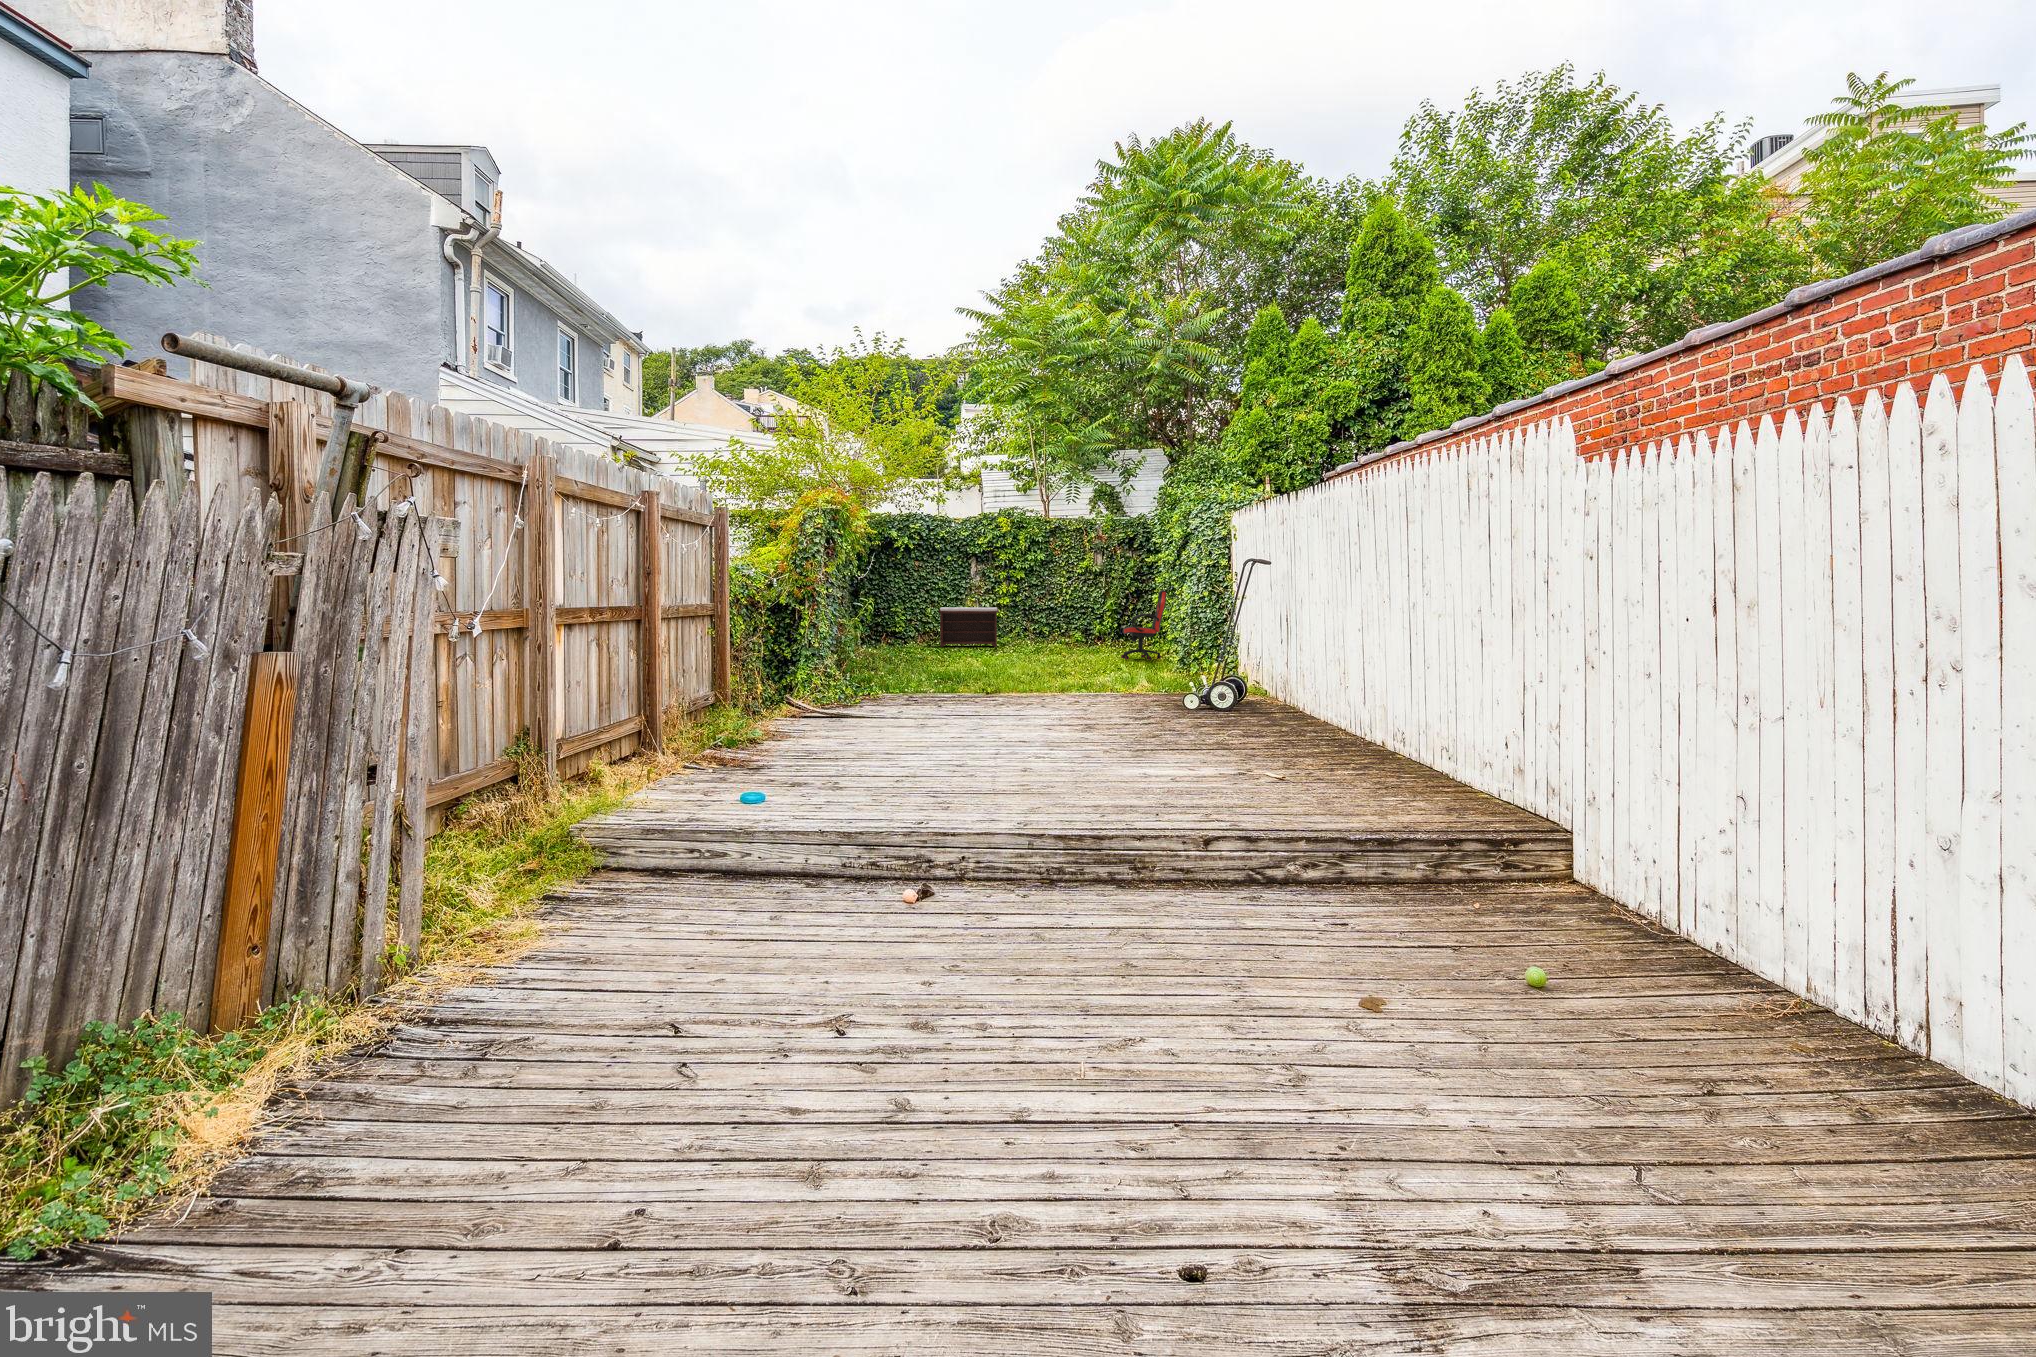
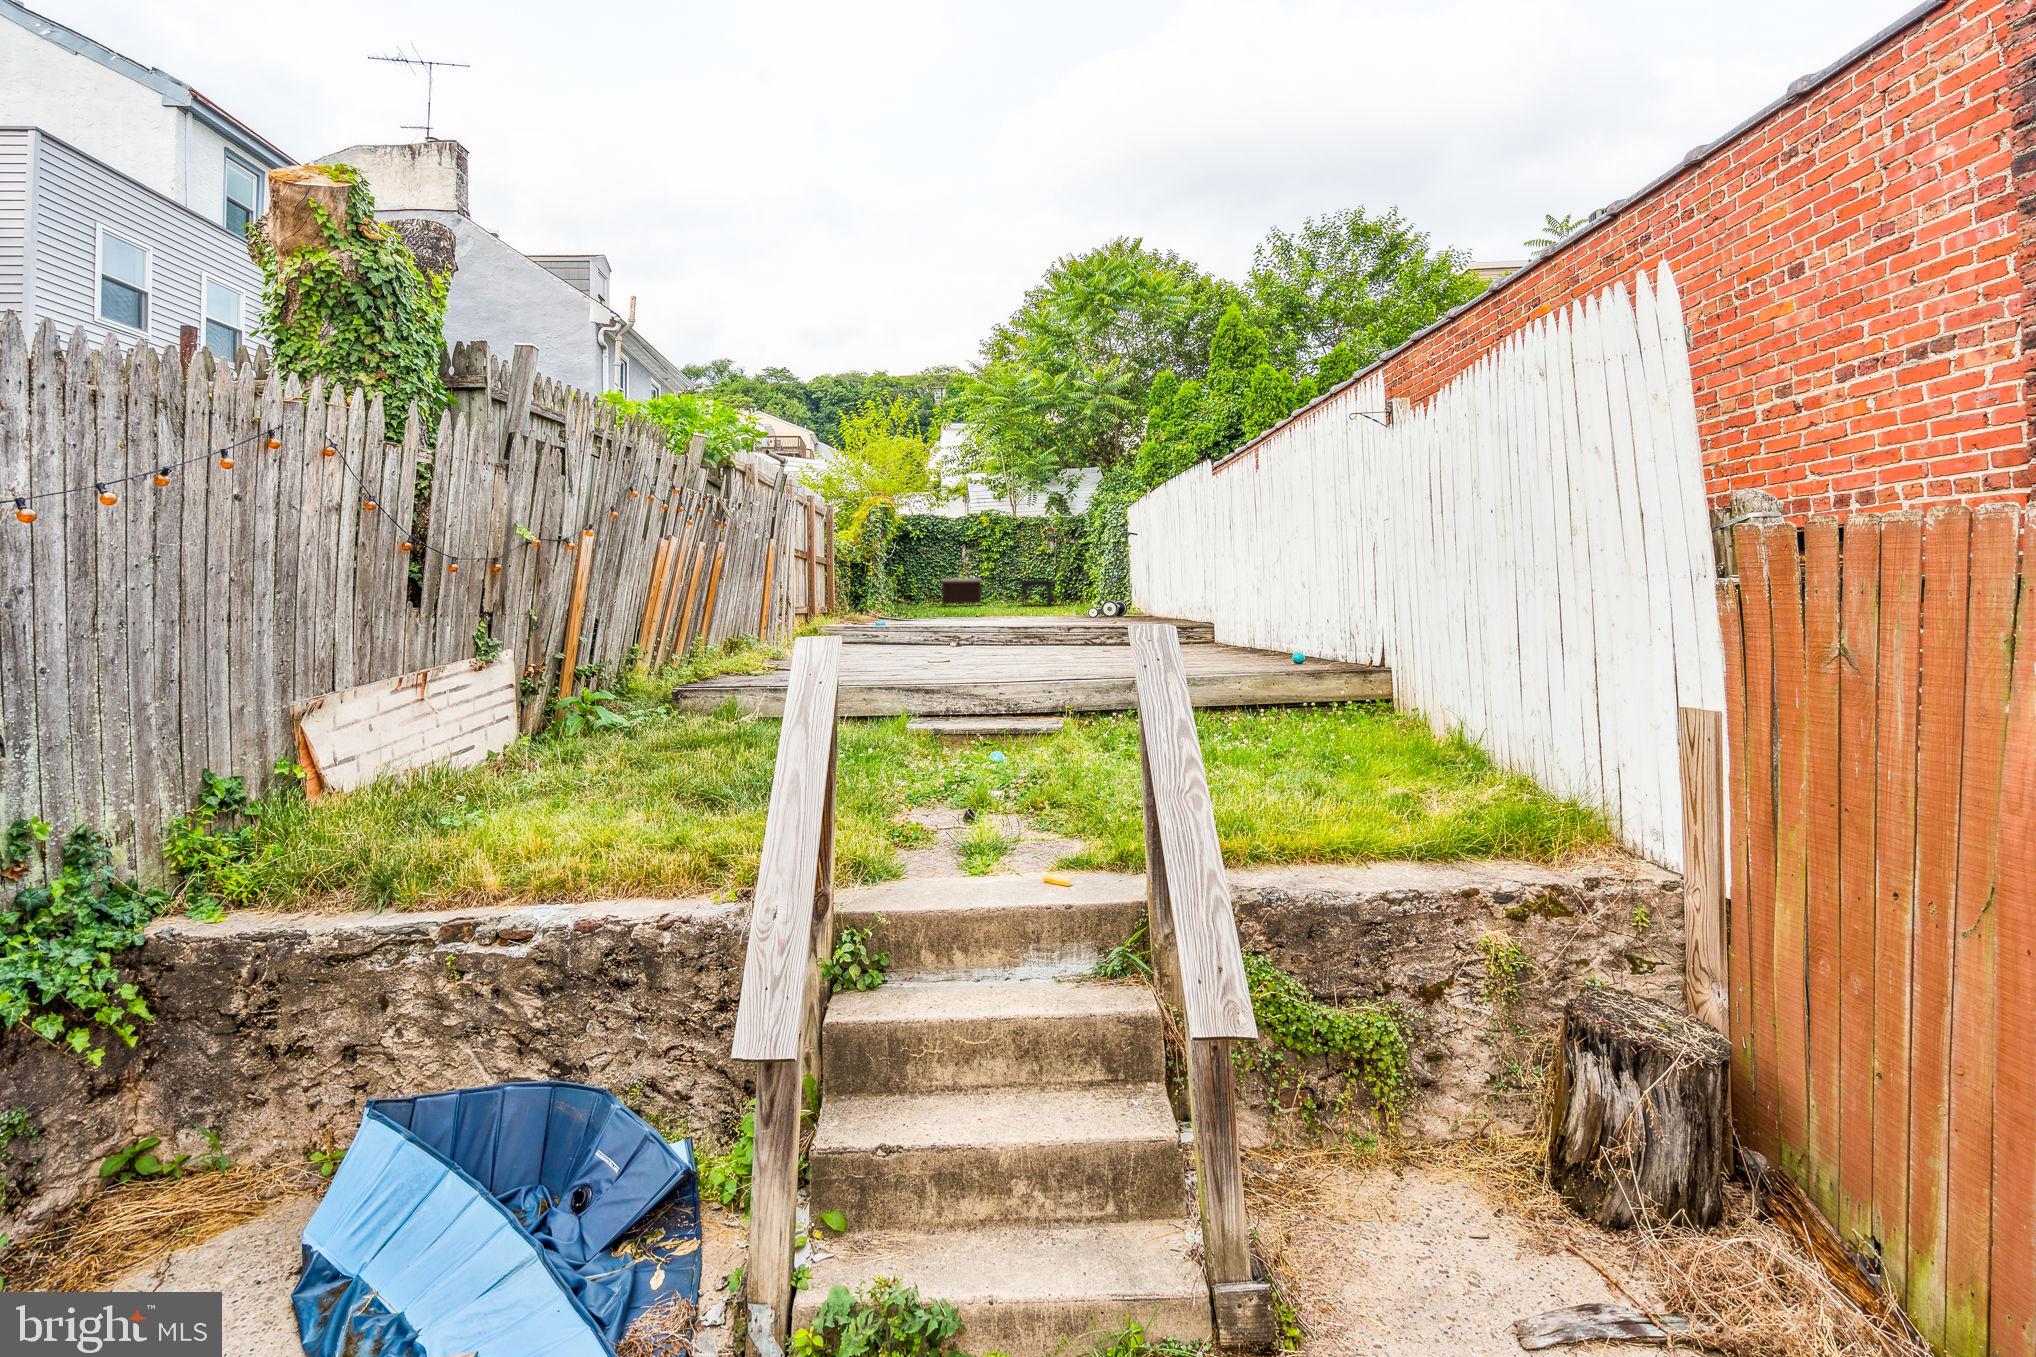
chair: present [1121,590,1166,660] -> none [1065,562,1094,609]
round table: none [1048,612,1109,649] -> present [1018,580,1056,605]

